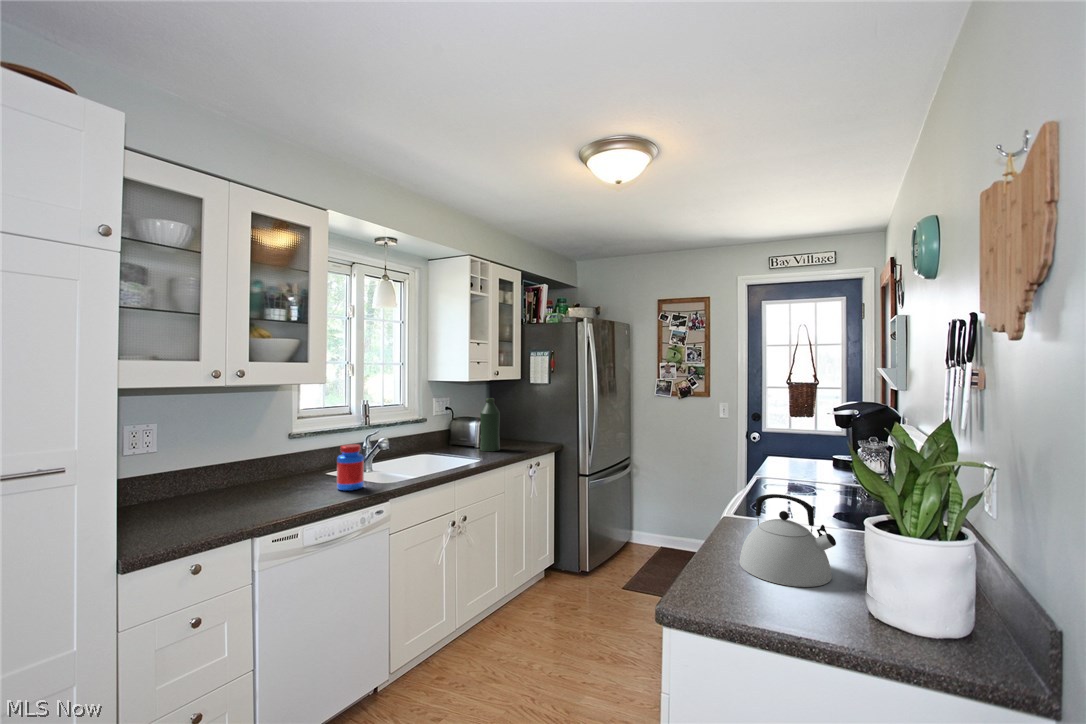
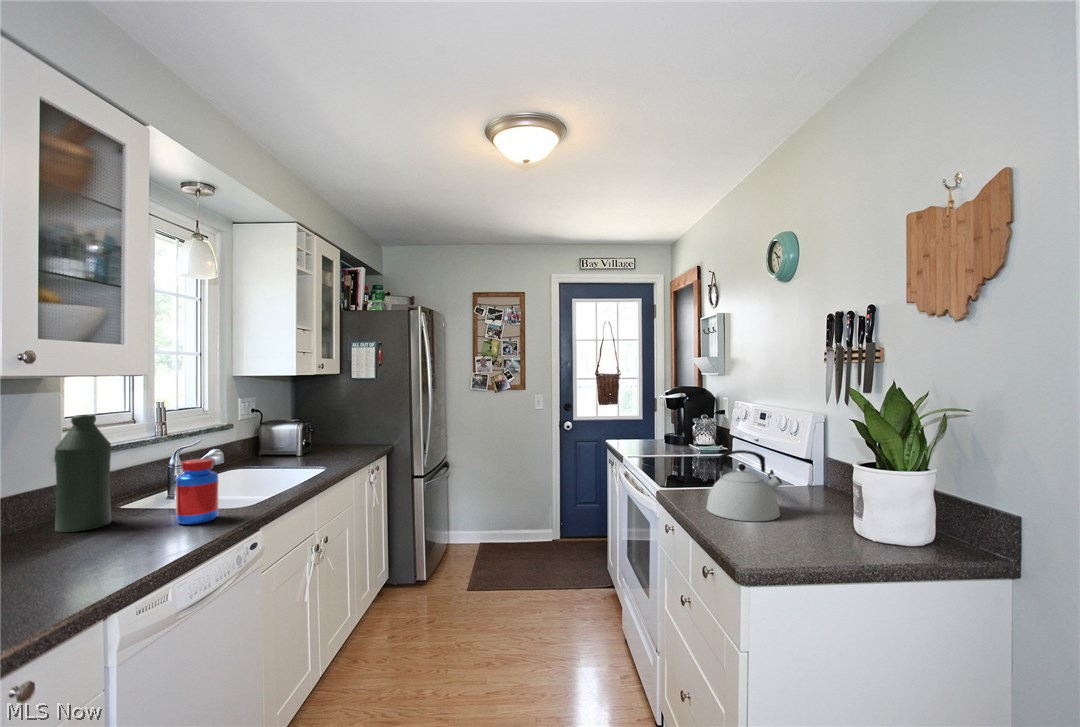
bottle: present [480,398,500,451] -> present [55,415,111,532]

